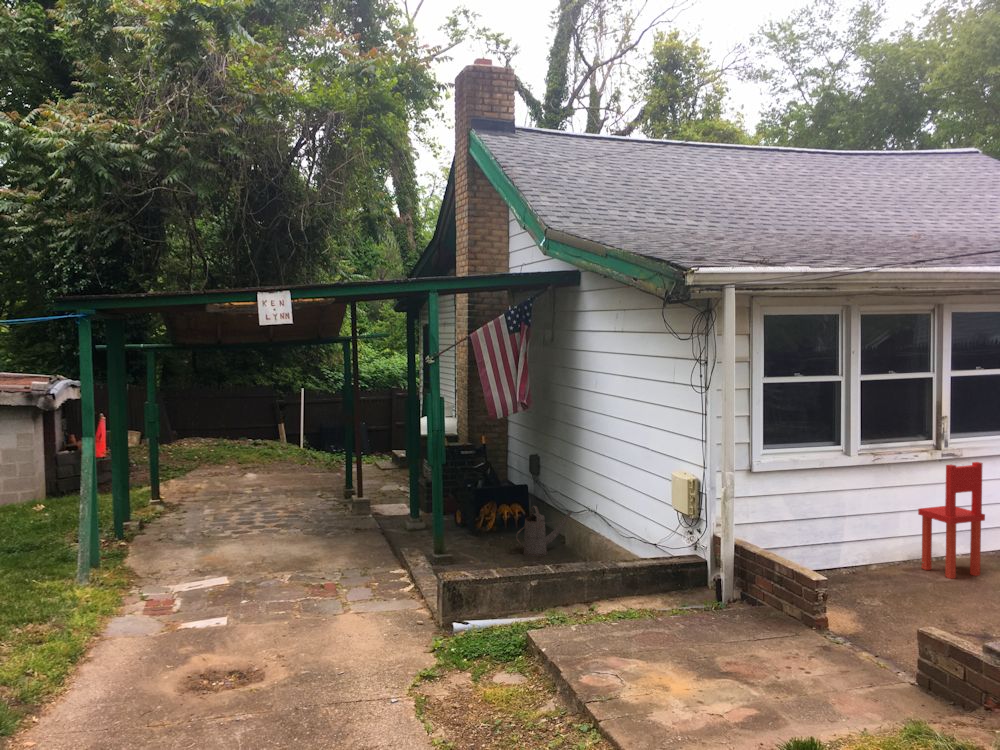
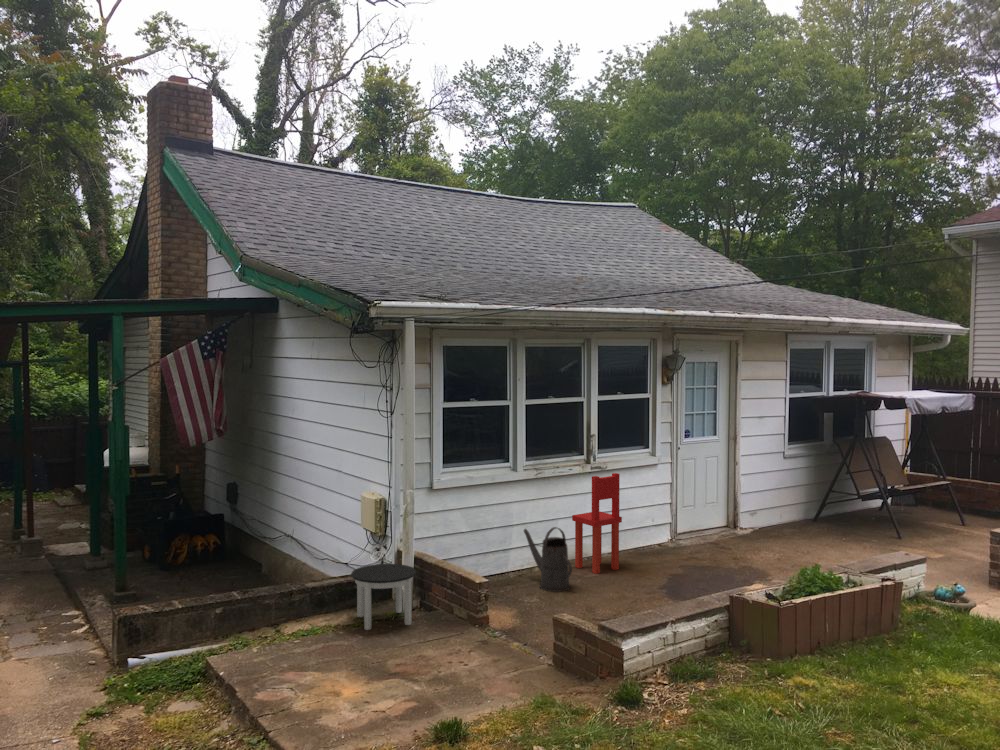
watering can: present [516,506,572,557] -> present [524,527,572,592]
round table: none [668,550,739,620] -> present [351,564,416,630]

